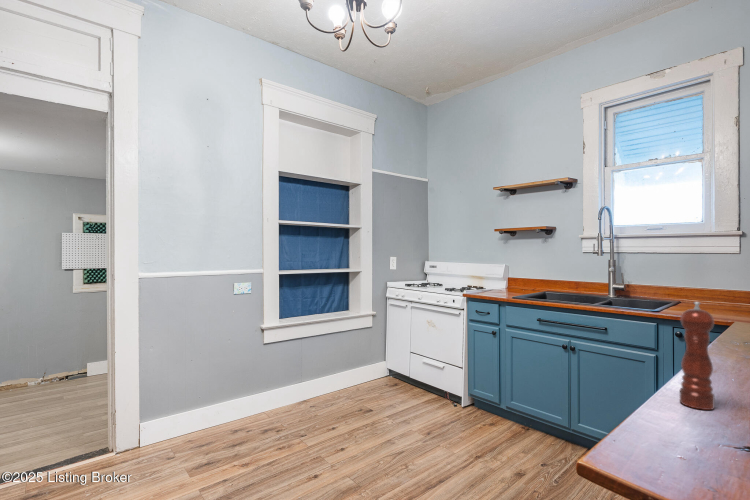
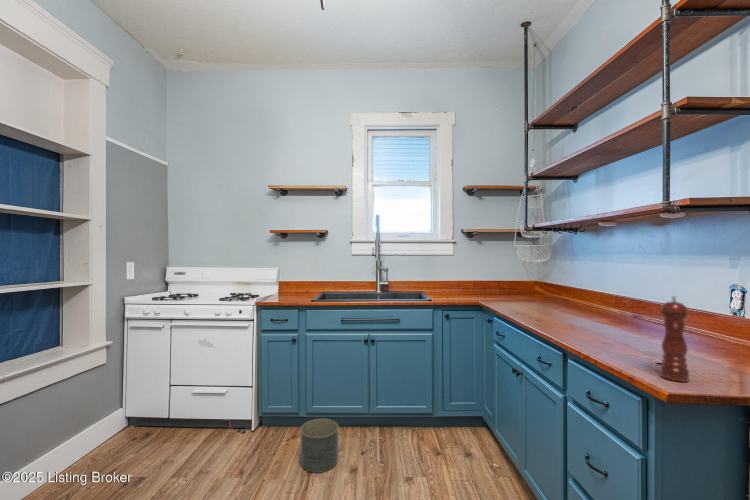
planter: none [480,409,517,456] -> present [300,419,338,473]

